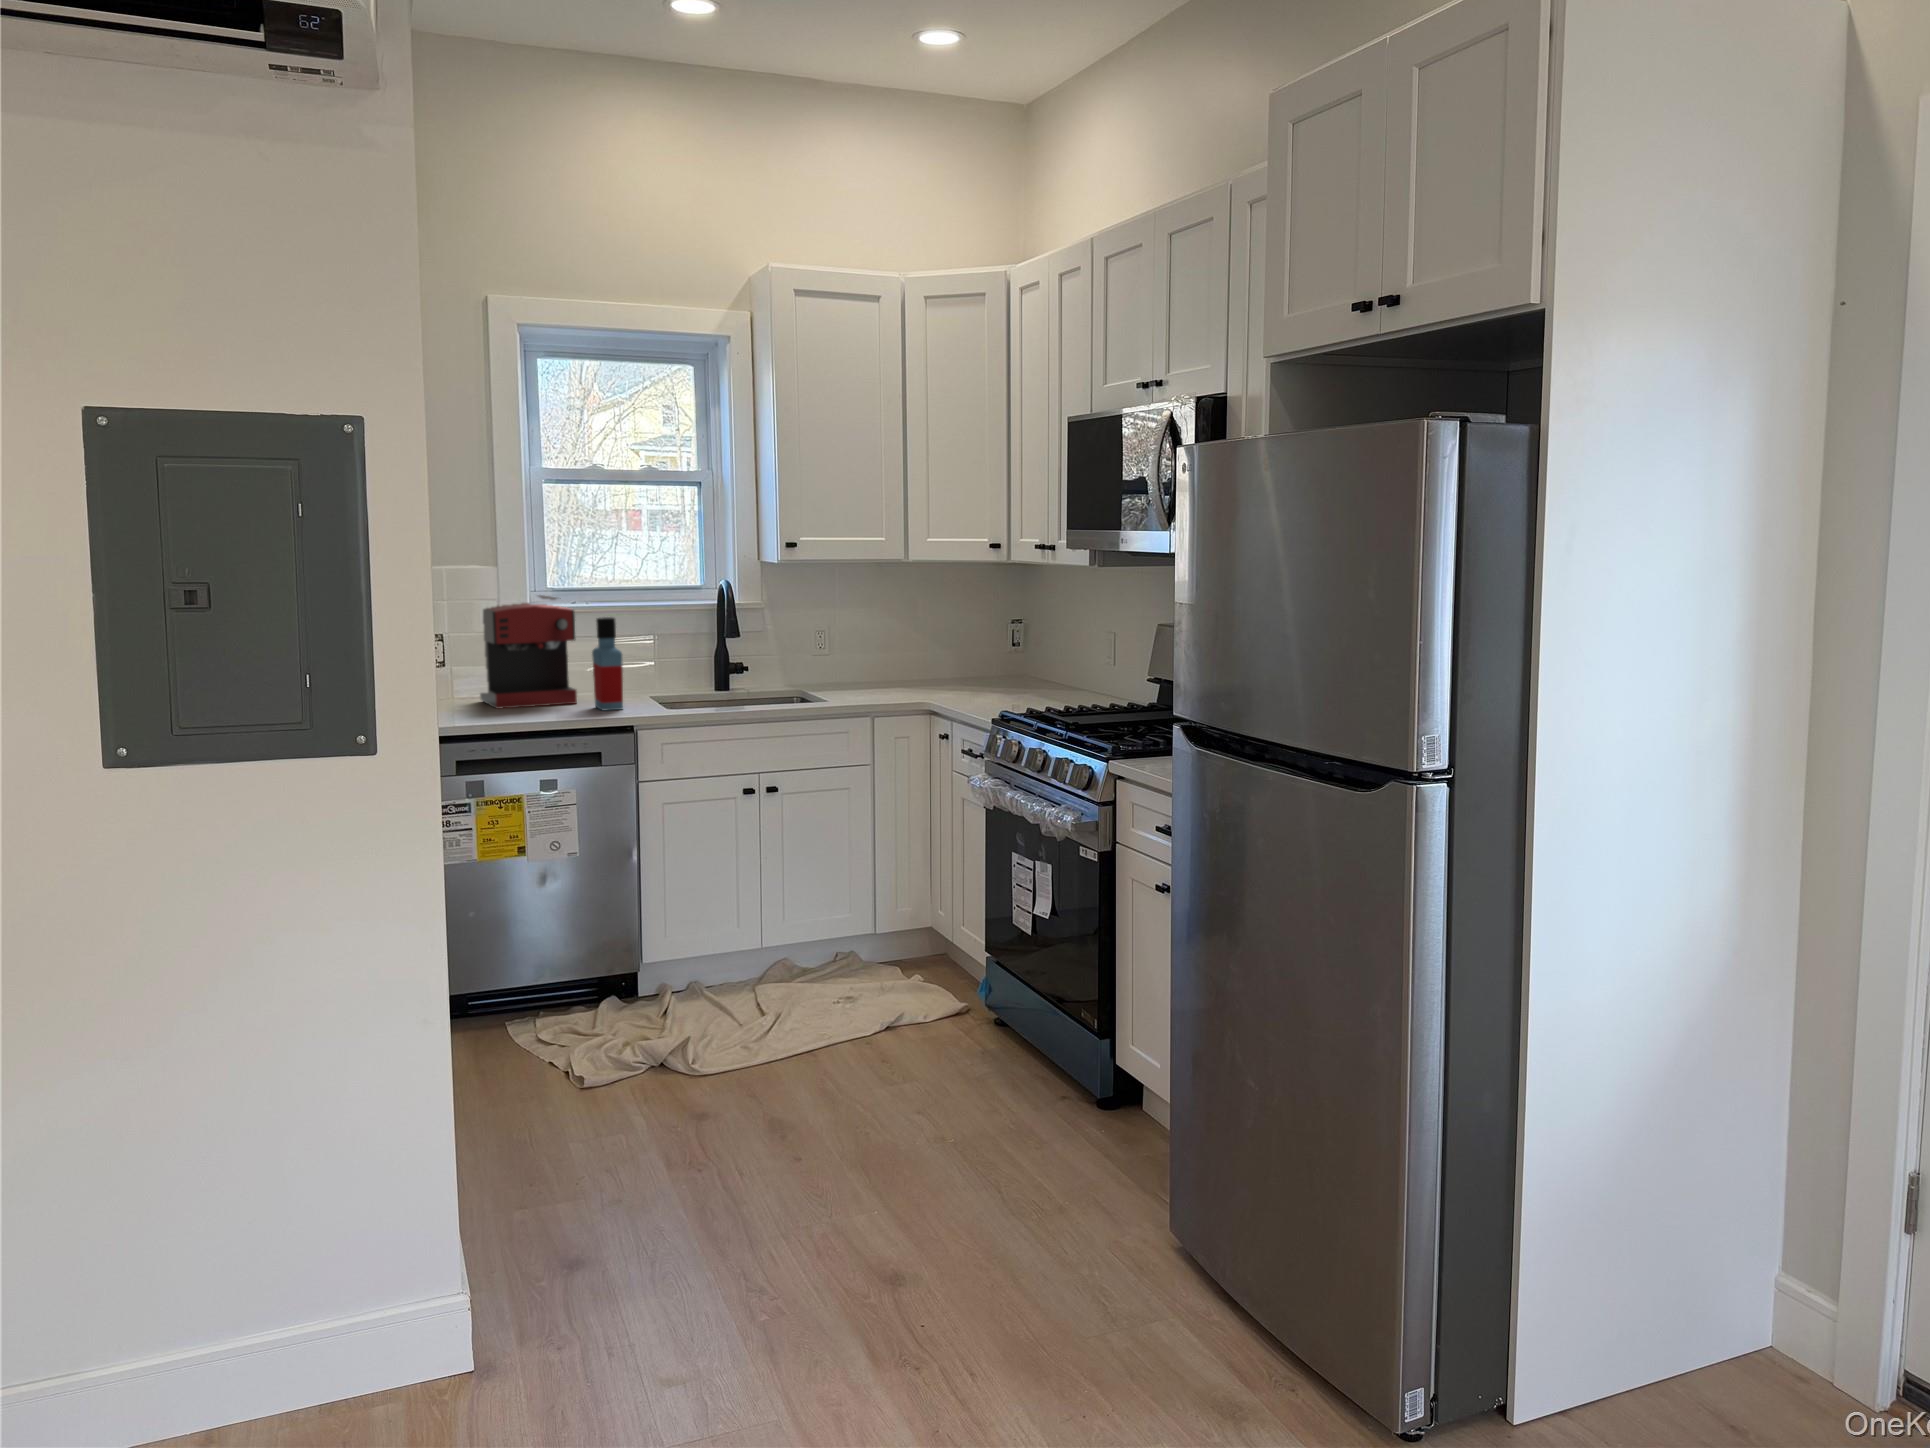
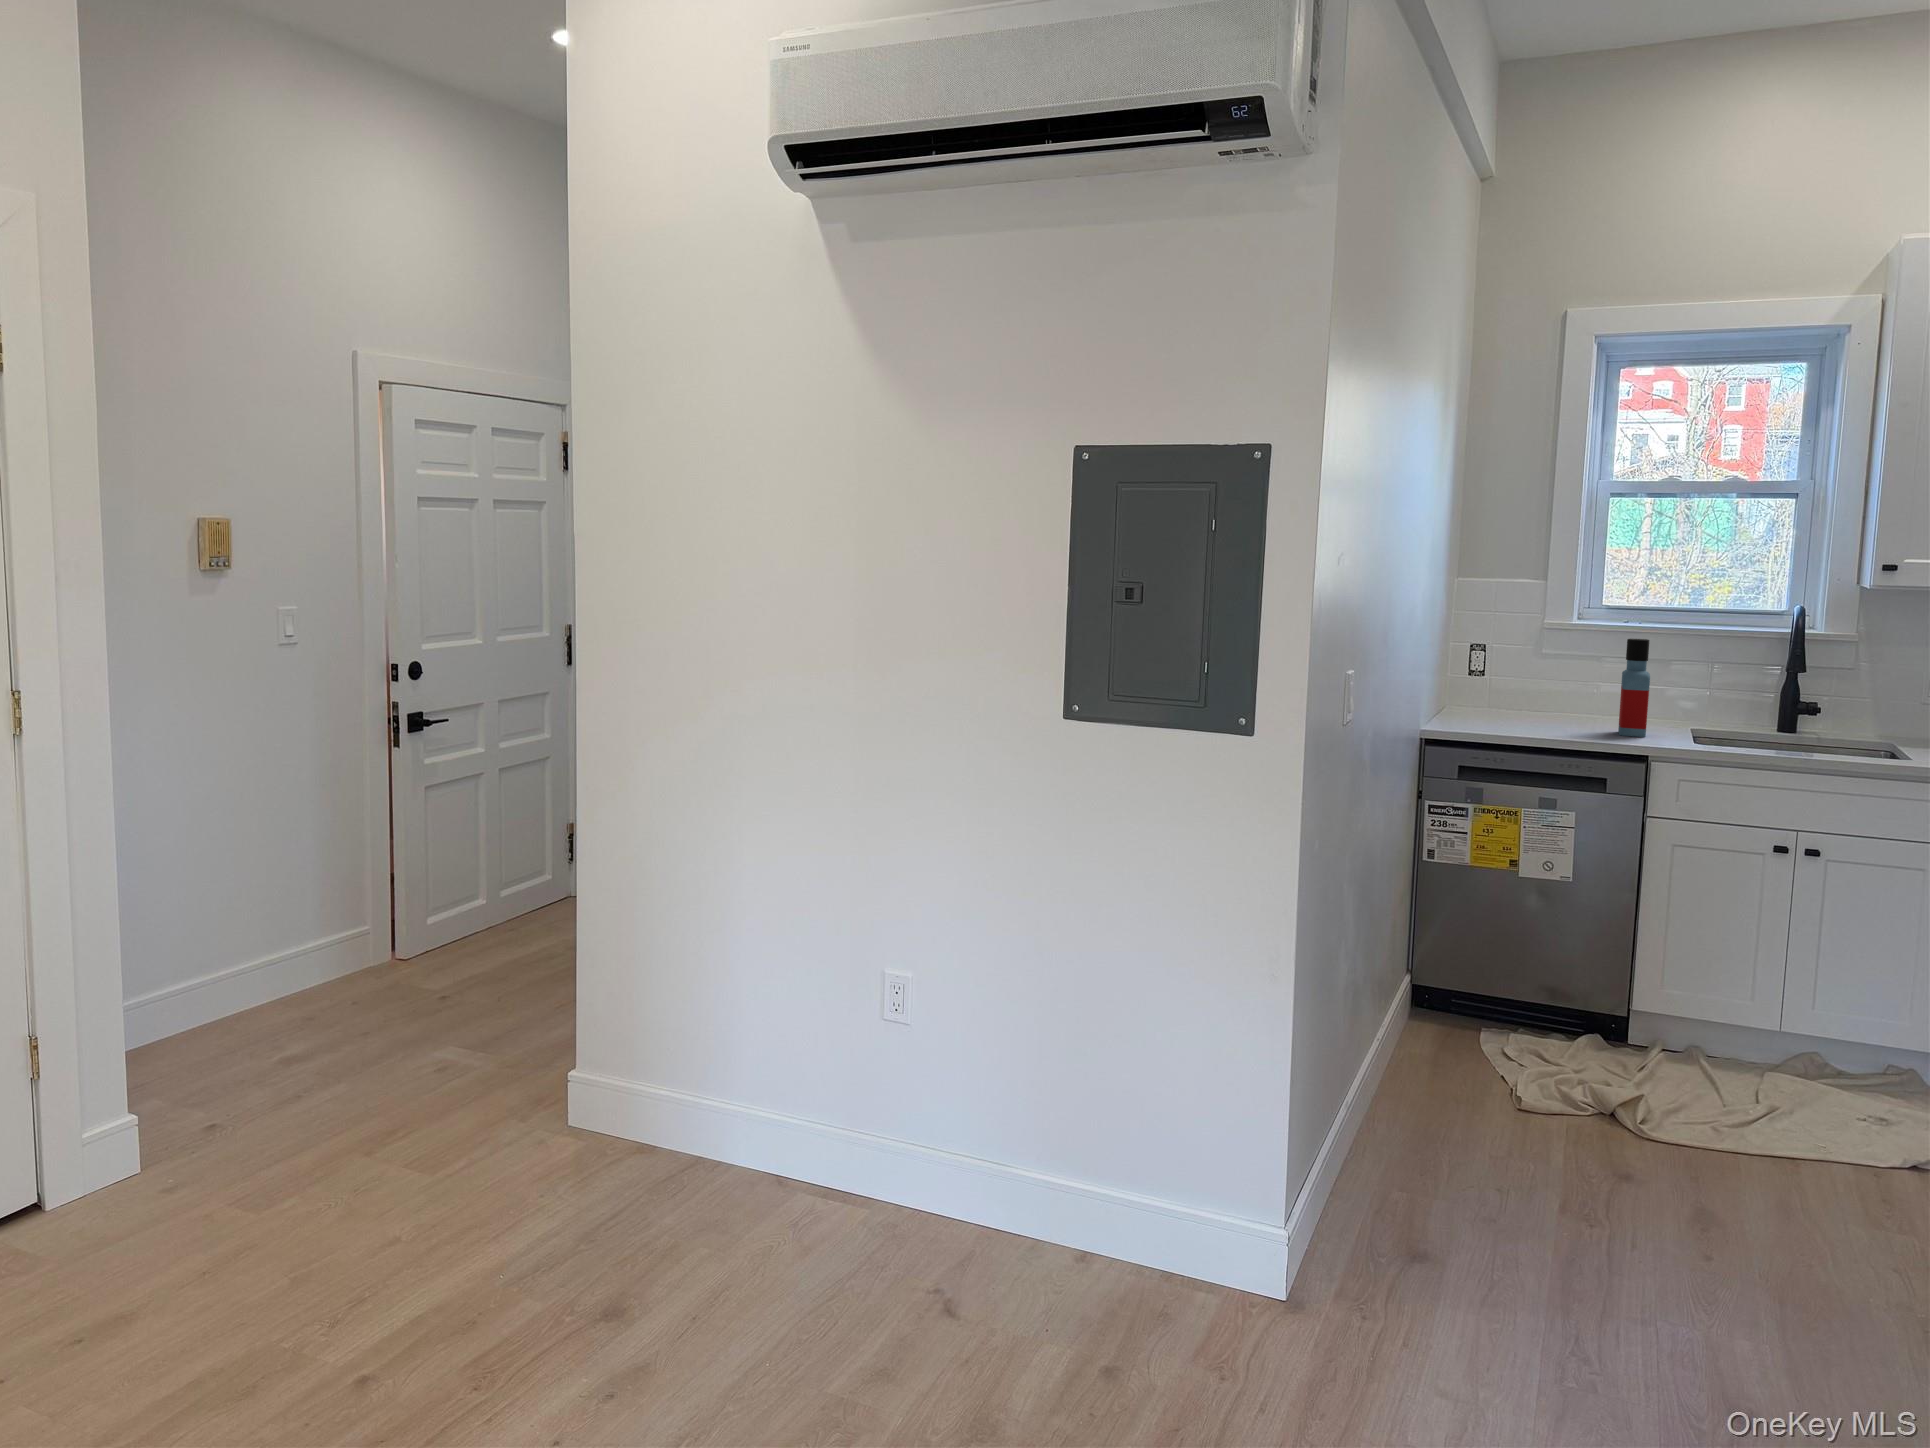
coffee maker: present [480,595,577,709] -> none [1514,611,1613,726]

